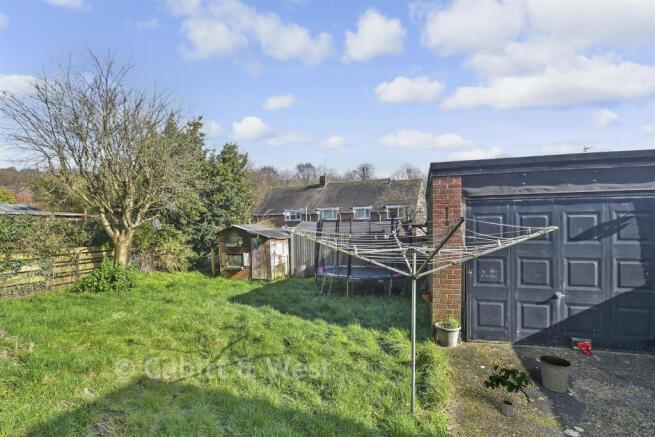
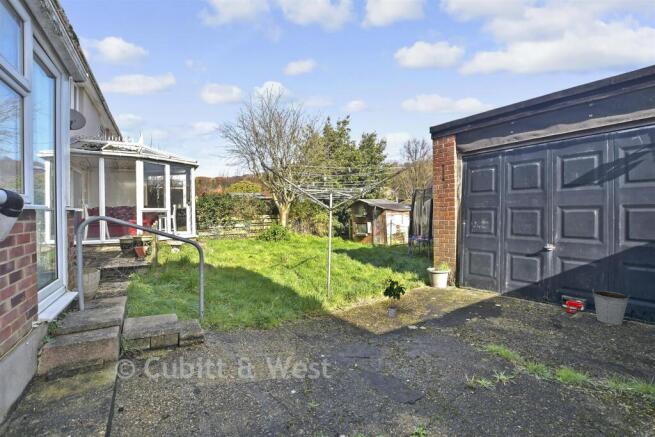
bucket: present [539,355,571,393] -> present [593,291,630,325]

